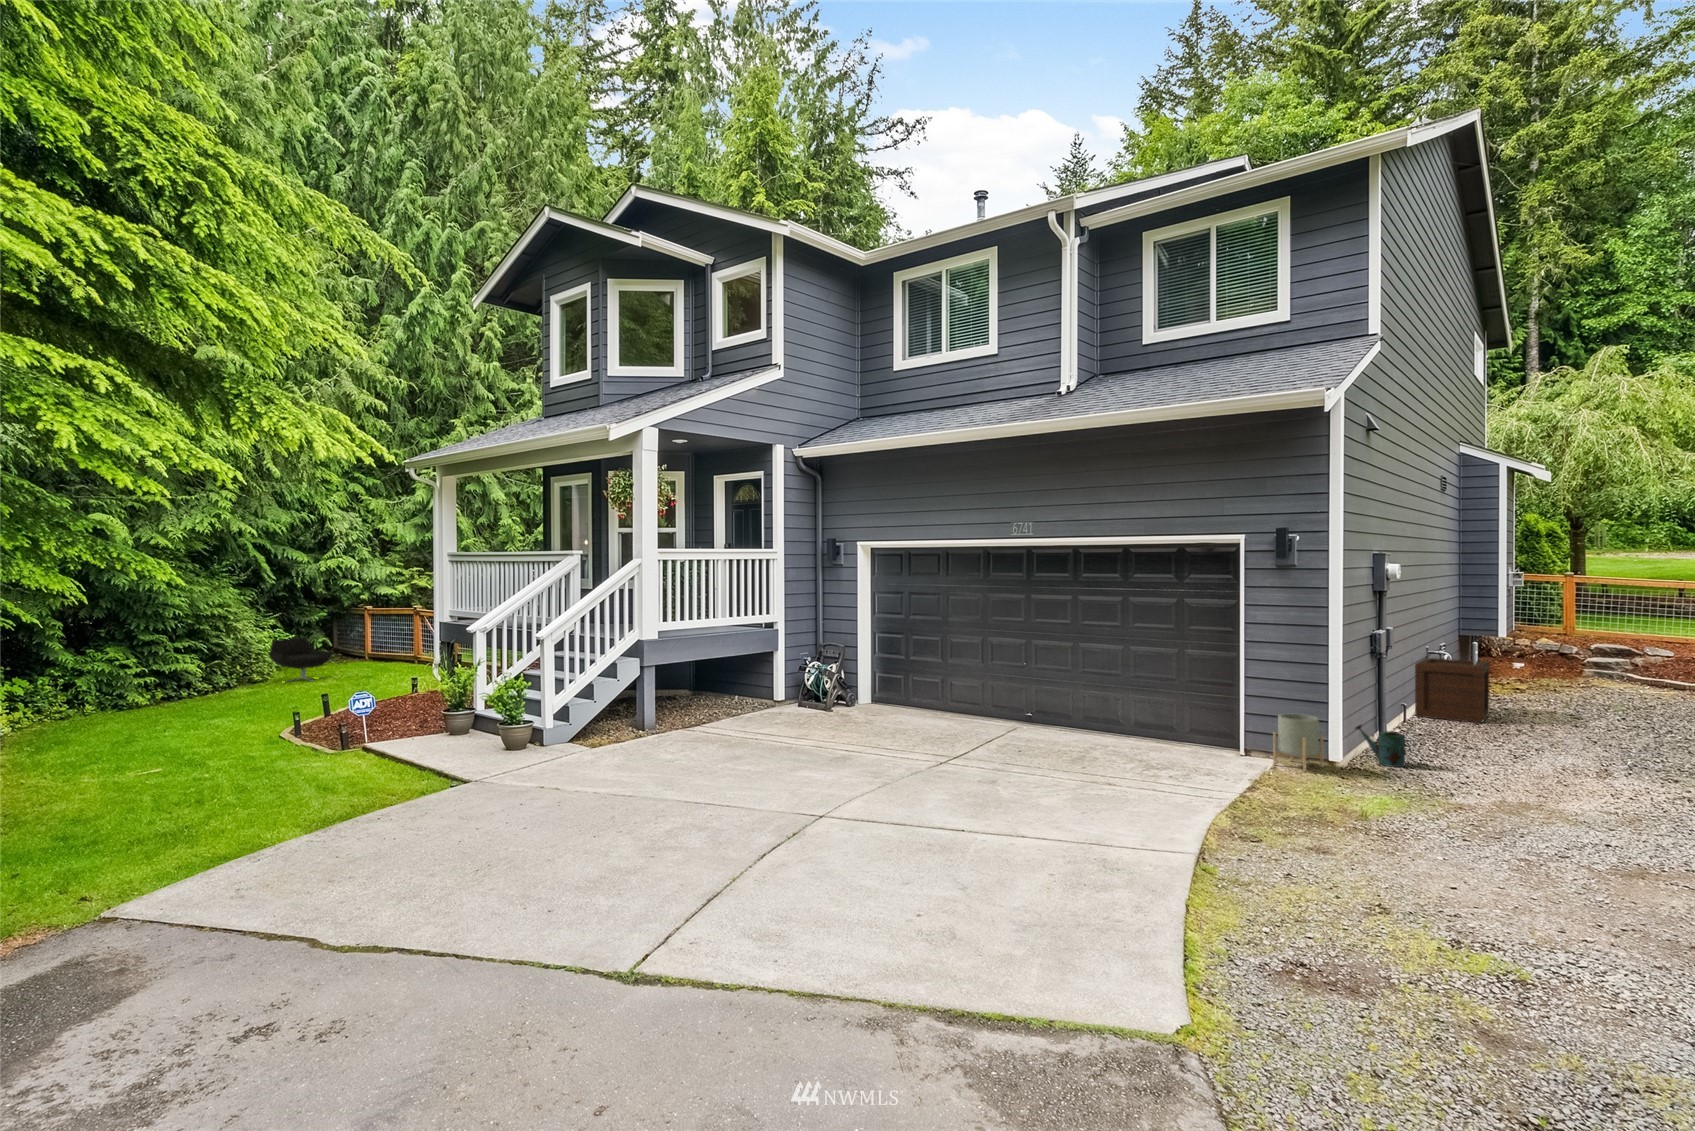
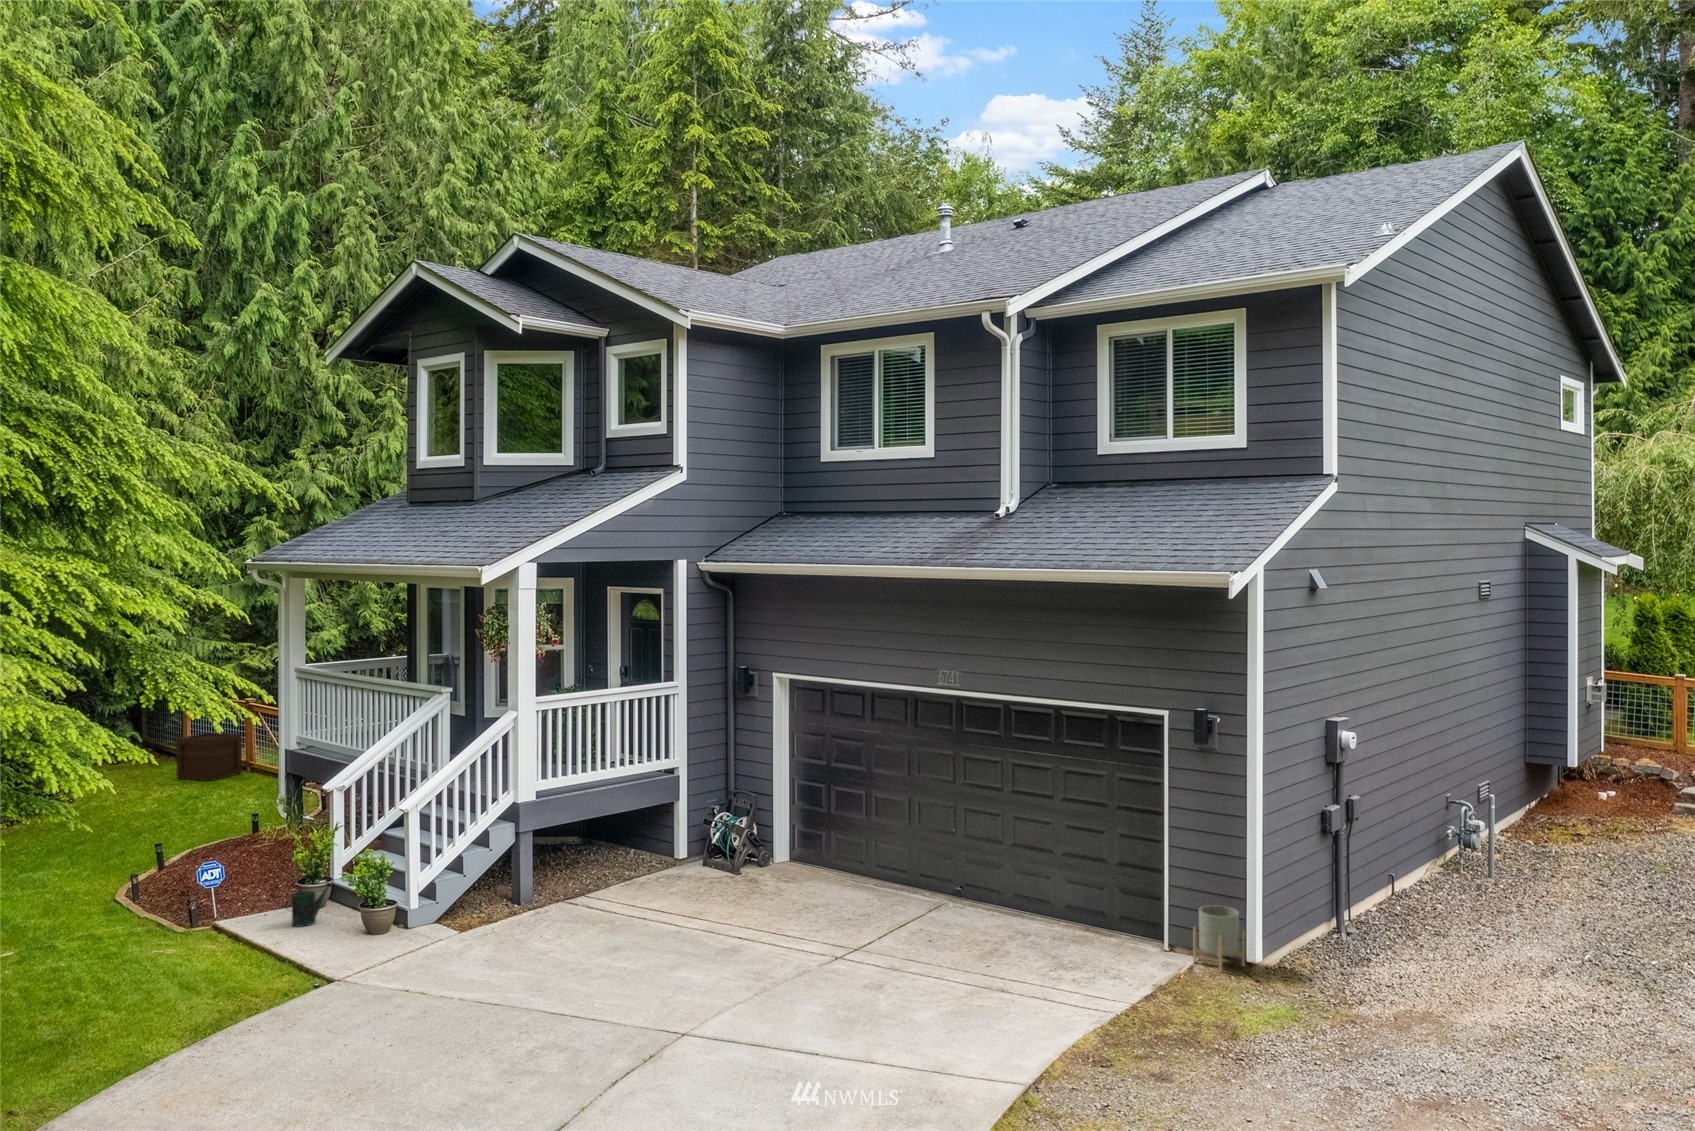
lounge chair: present [269,638,333,681] -> none [80,760,157,818]
wooden crate: present [1415,658,1489,723] -> present [176,732,242,781]
watering can: present [1355,725,1412,767] -> present [285,883,332,927]

